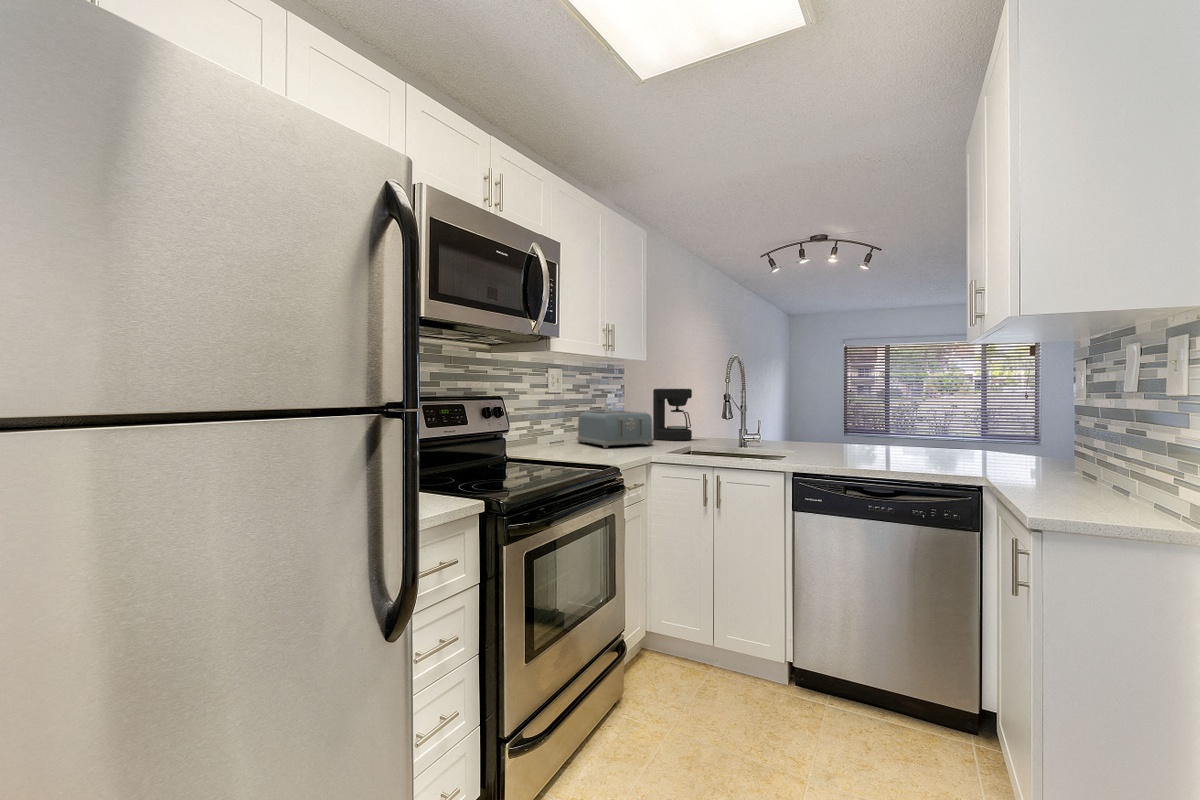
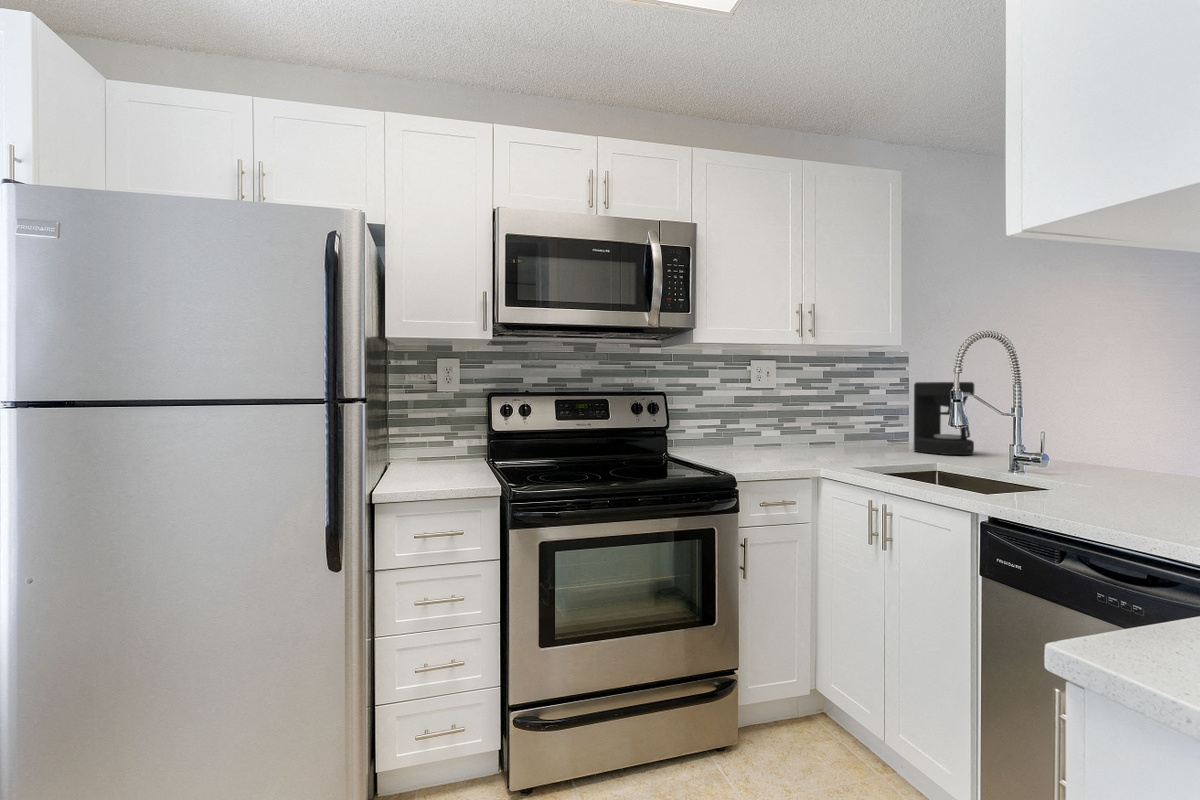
toaster: present [577,411,654,448] -> none [796,411,881,457]

